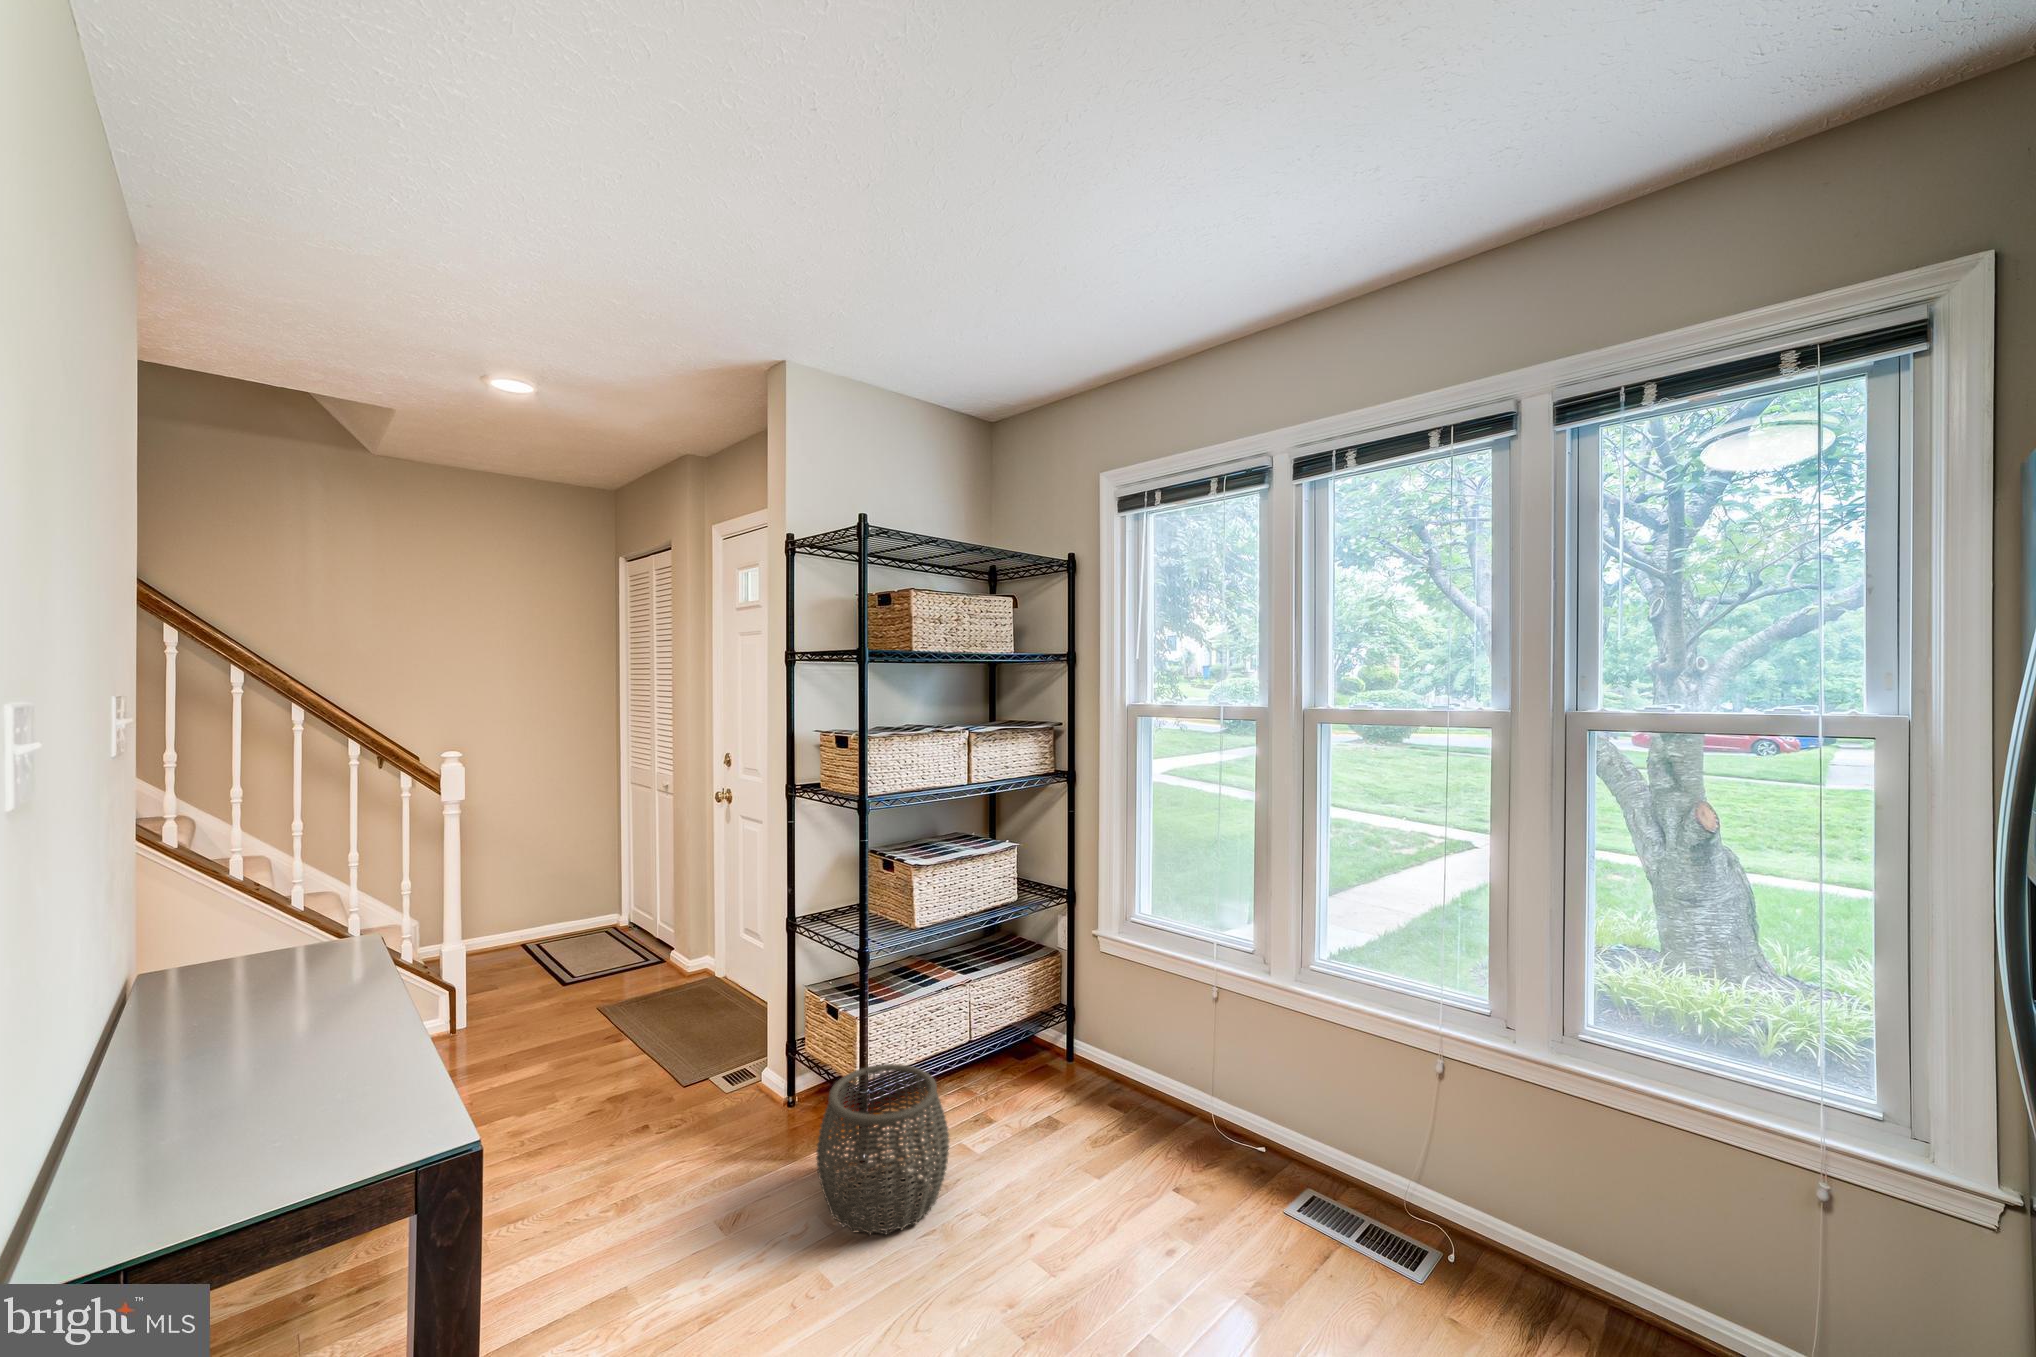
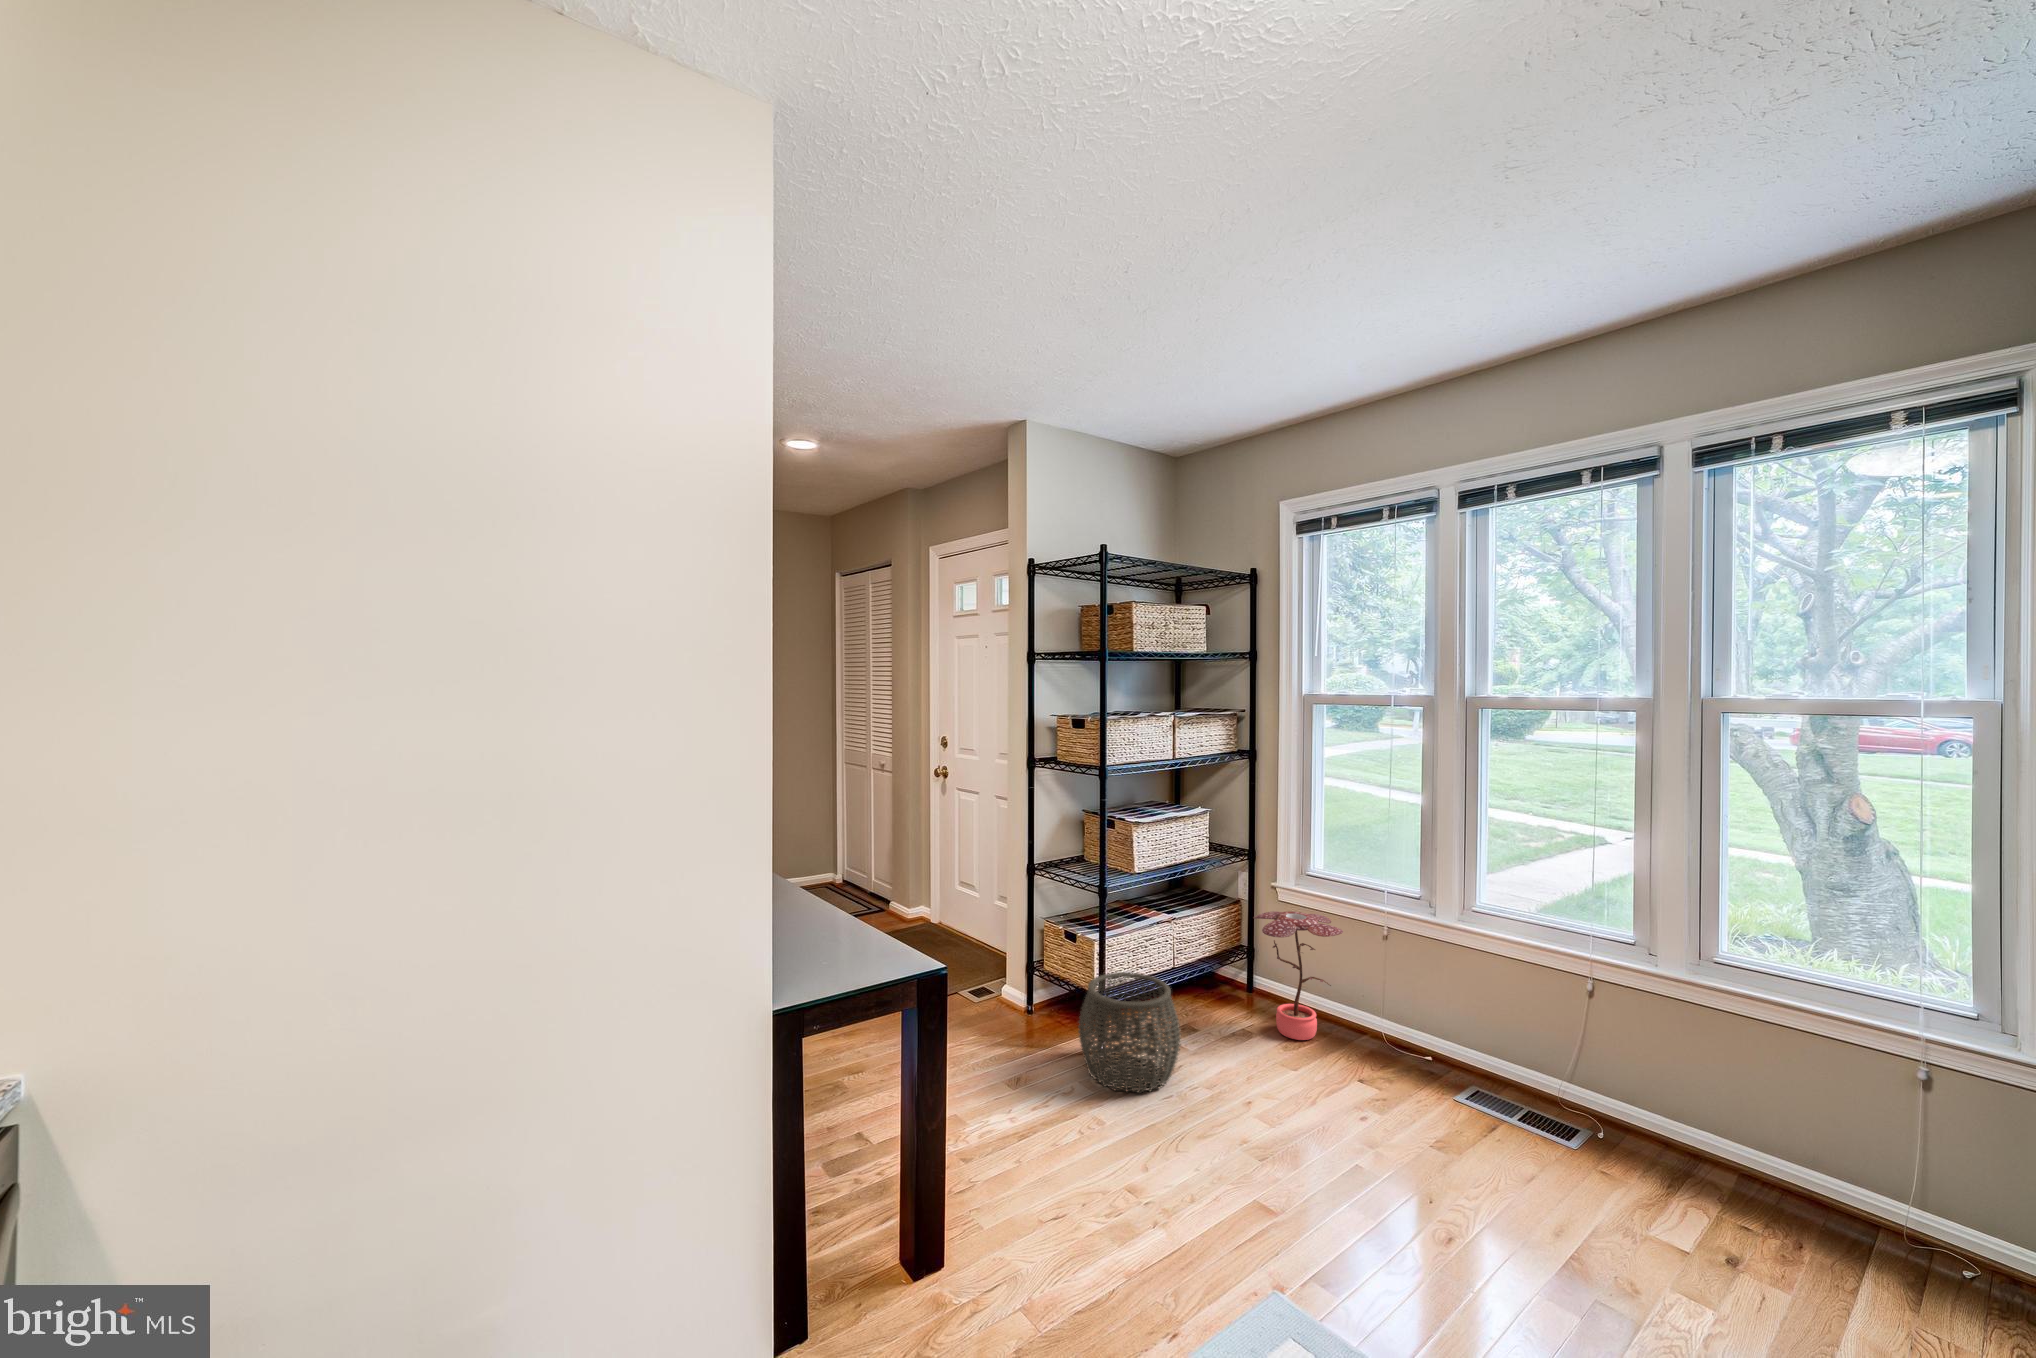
potted plant: none [1063,969,1162,1131] -> present [1254,911,1343,1040]

